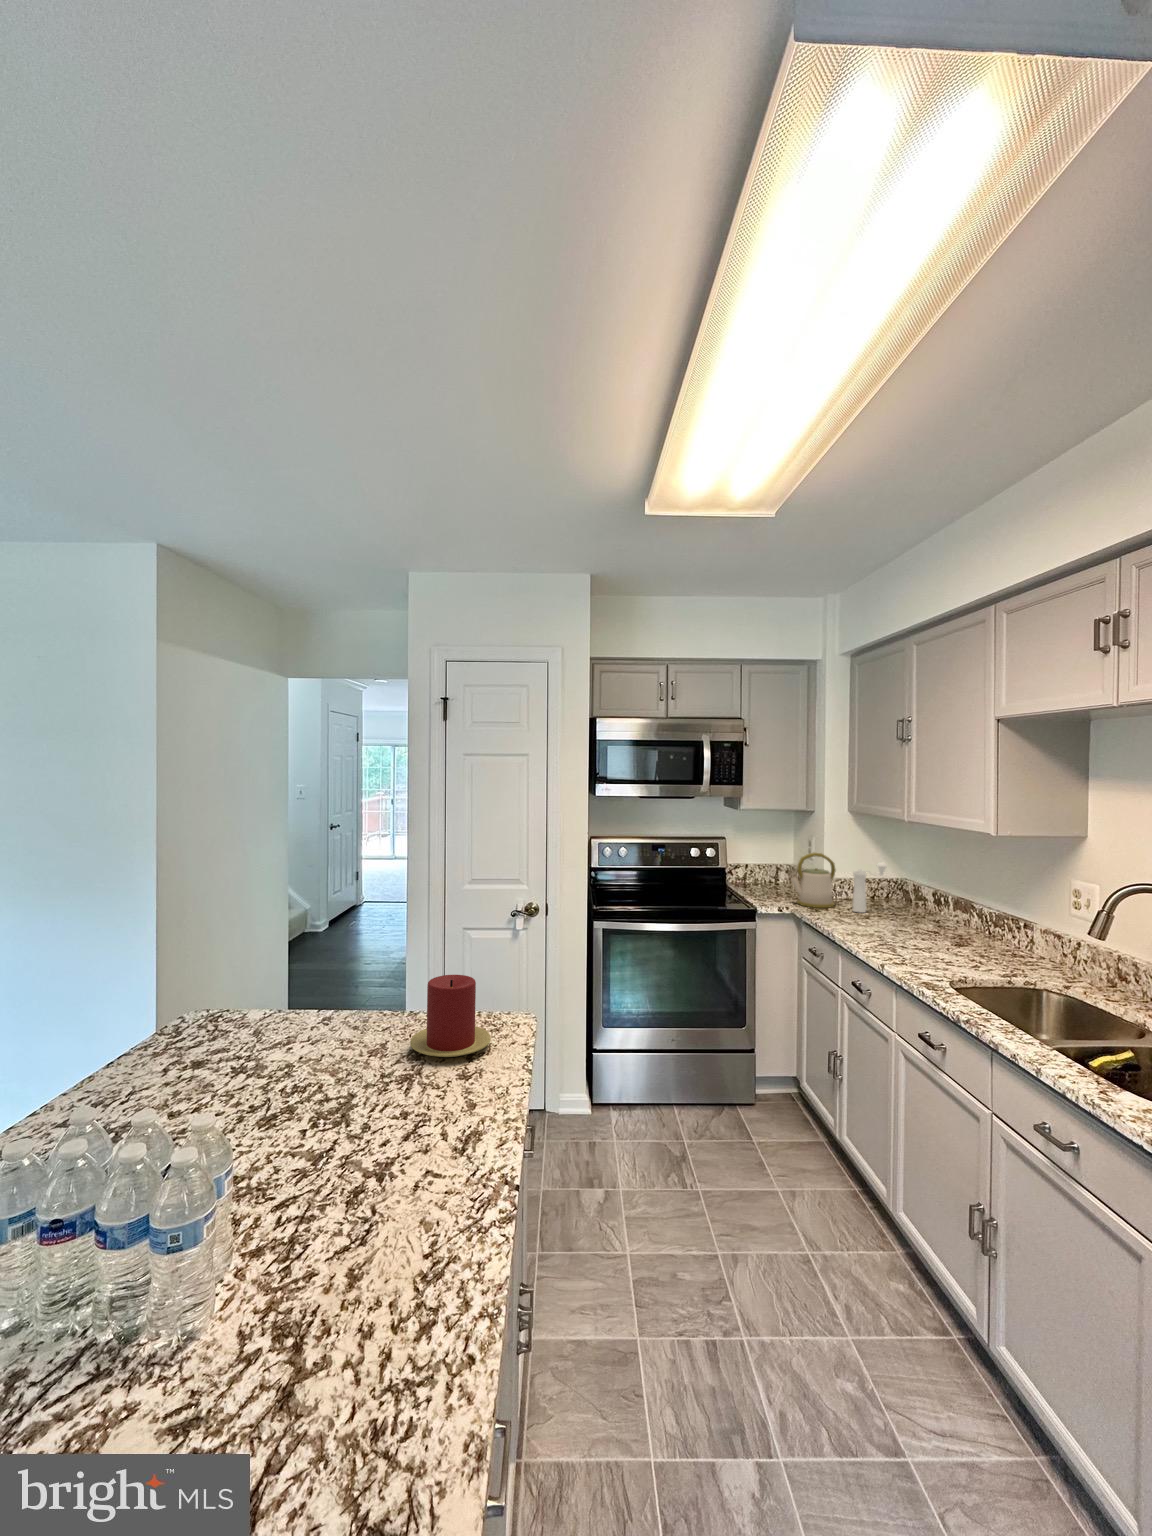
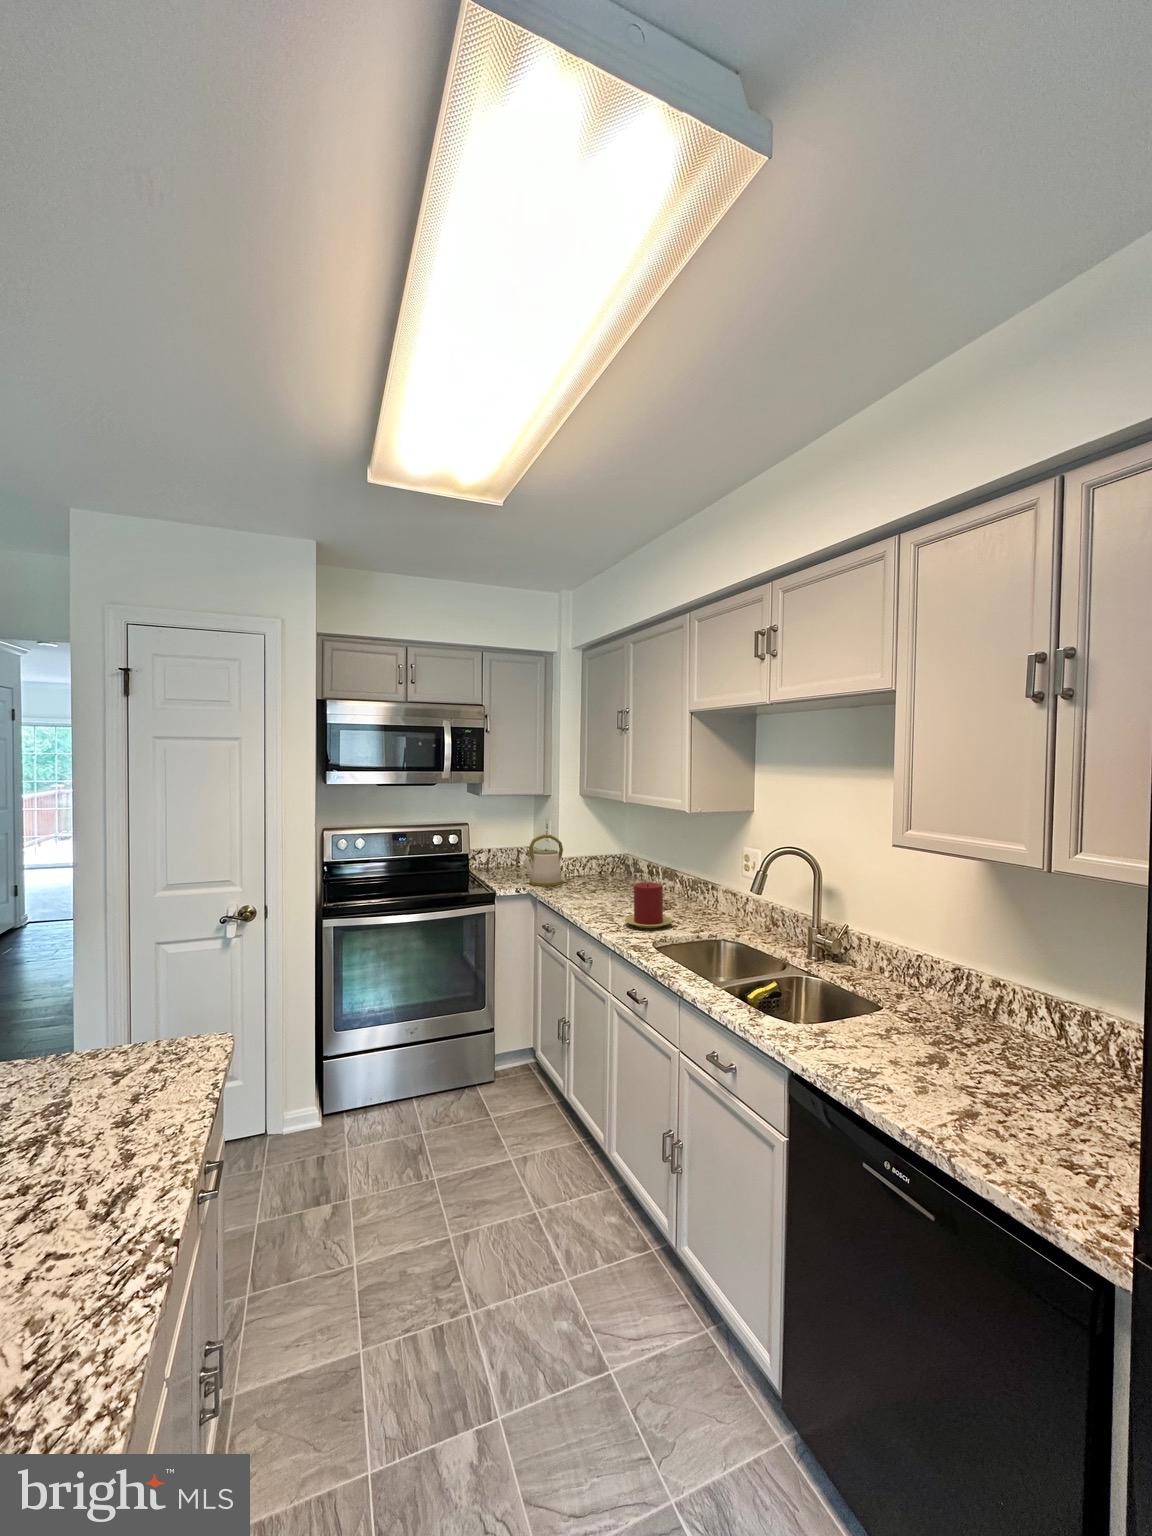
pepper mill: present [852,863,887,913] -> none [577,840,607,887]
candle: present [410,975,491,1057] -> present [625,883,672,928]

